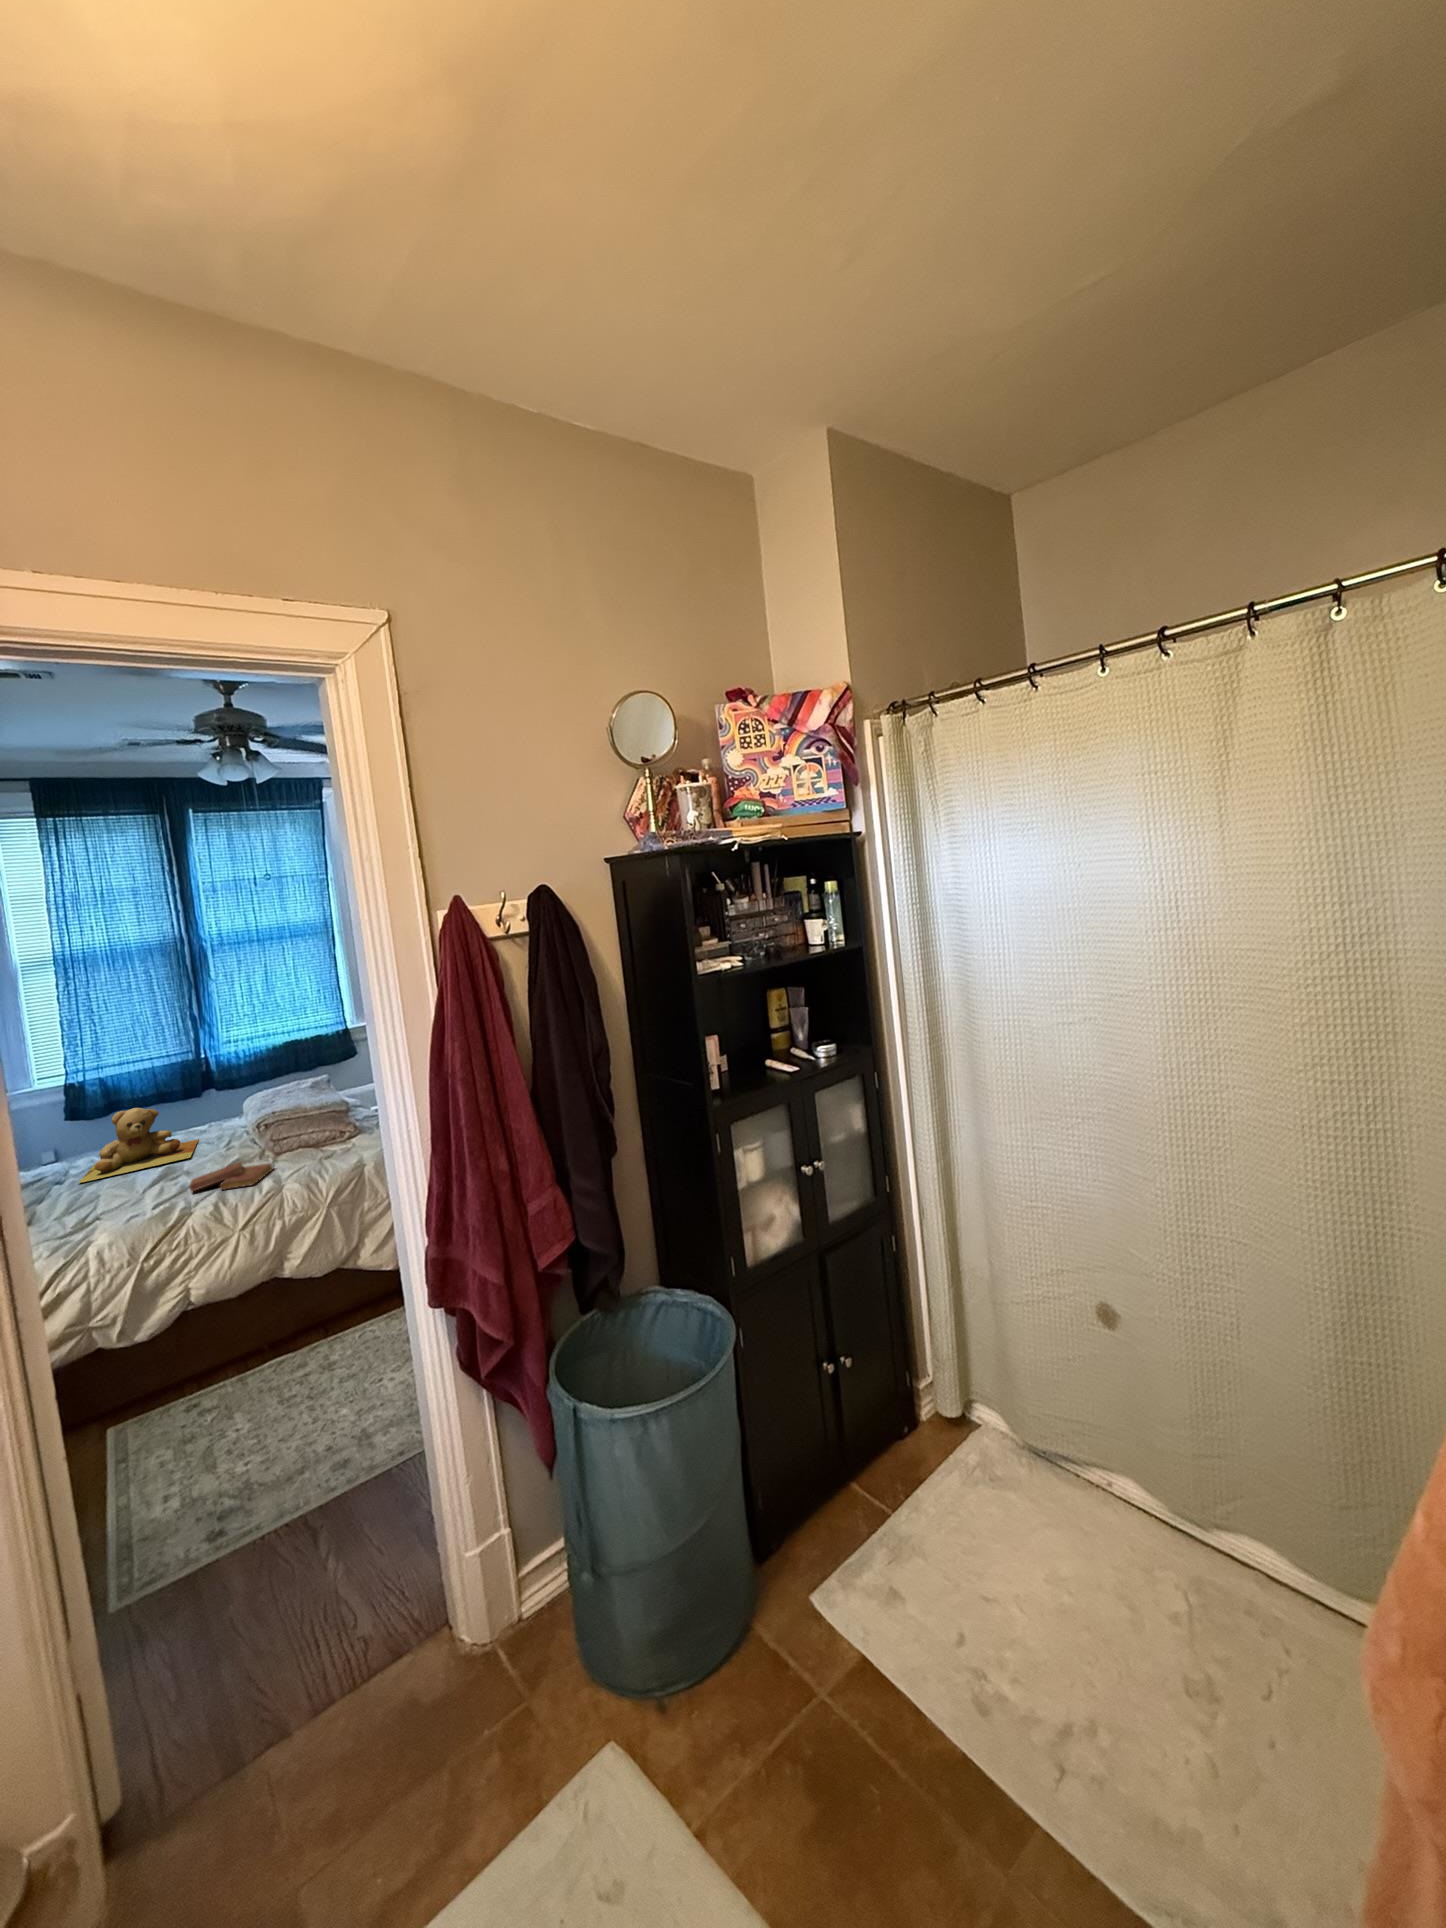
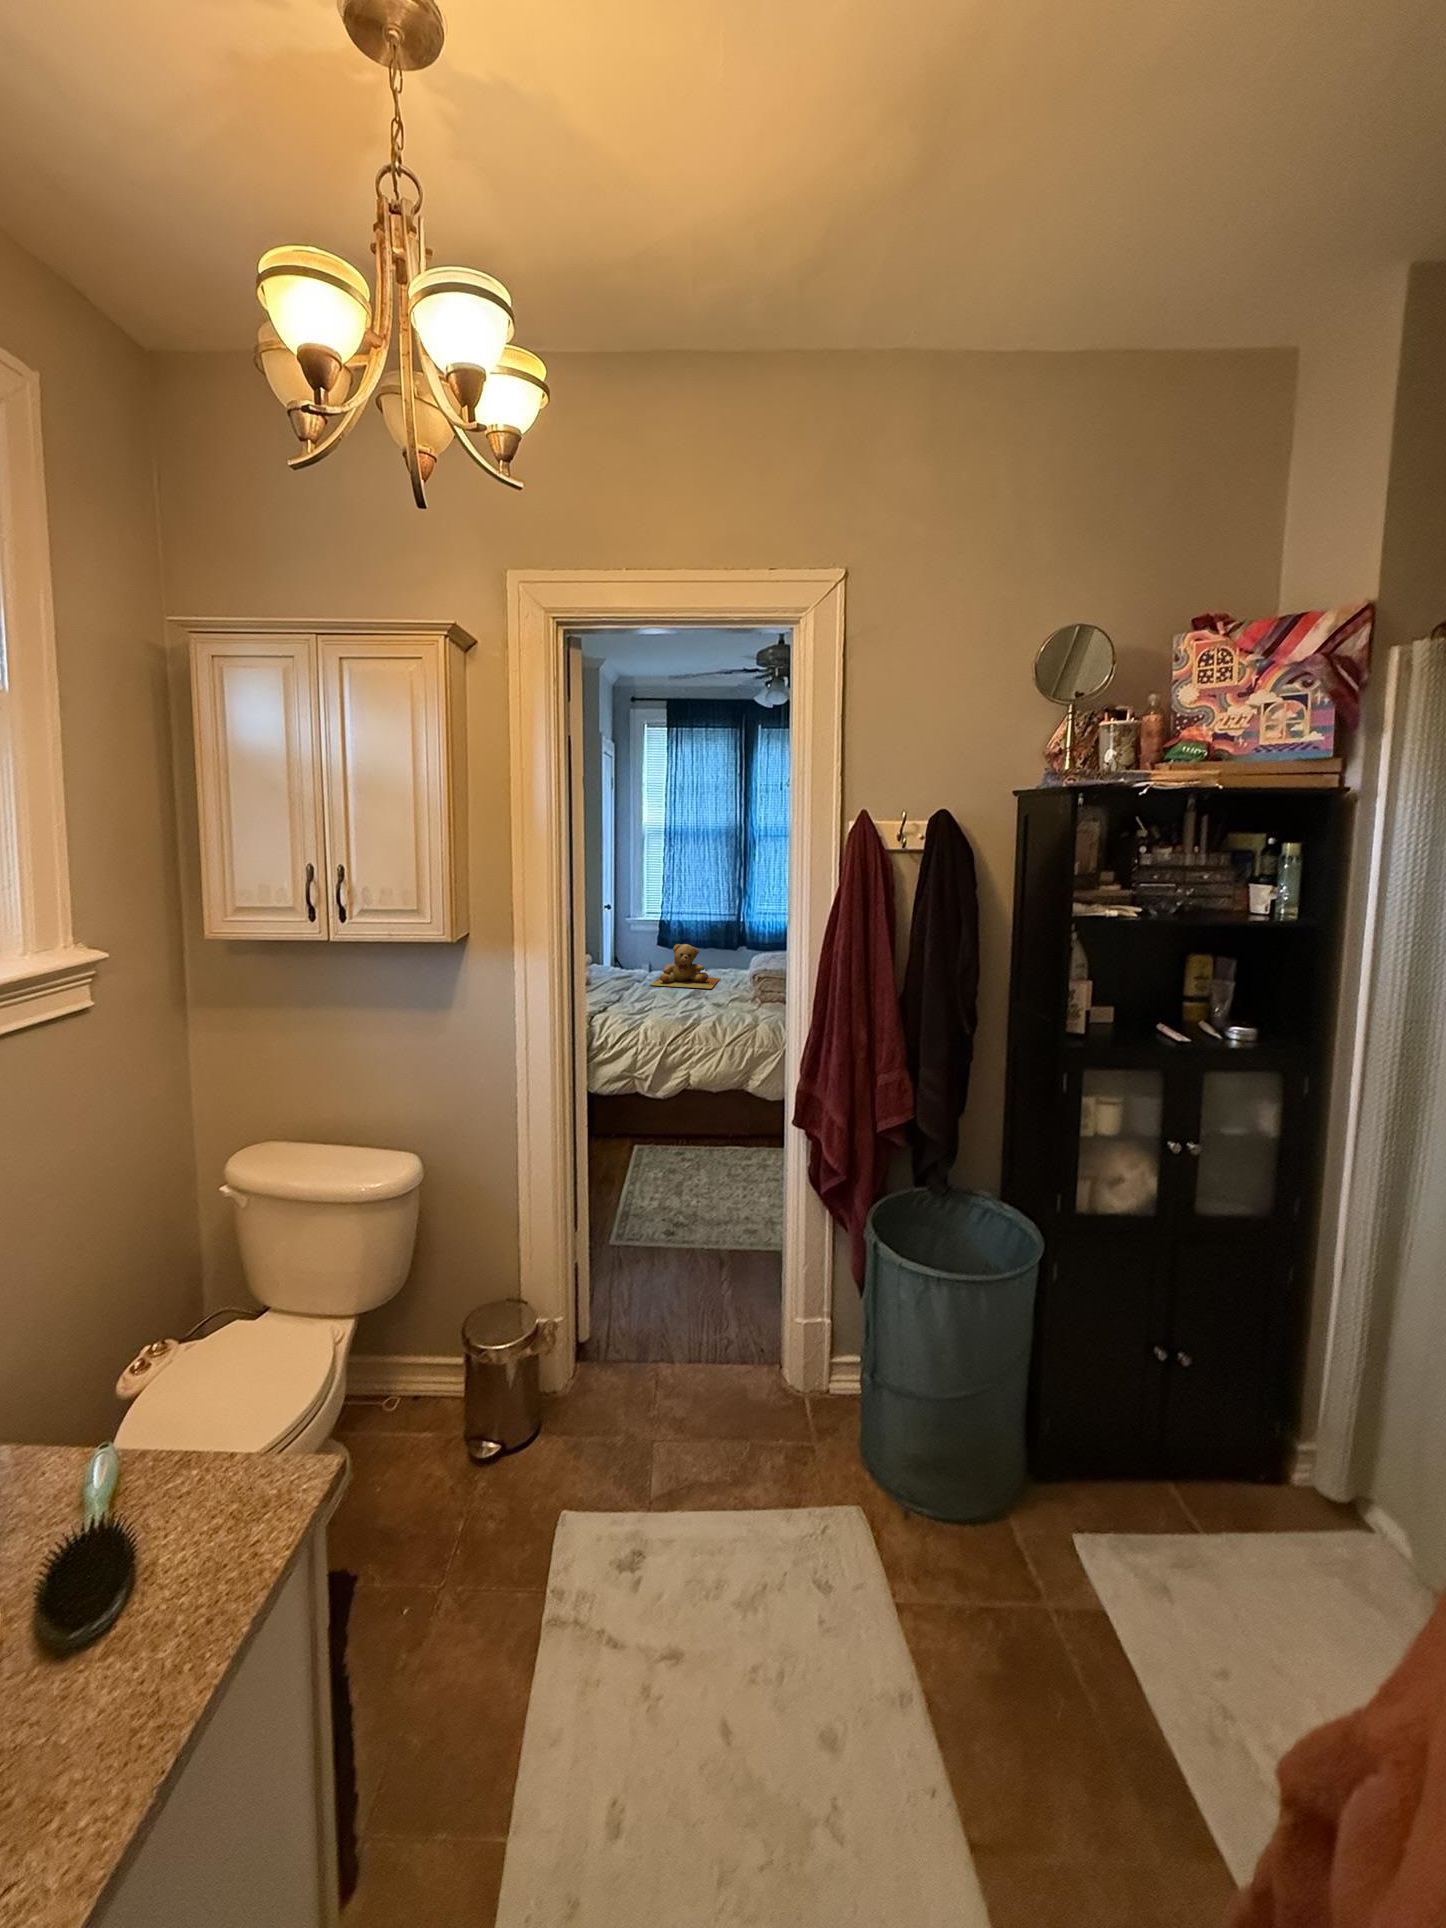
book: present [189,1162,273,1192] -> none [703,999,757,1018]

